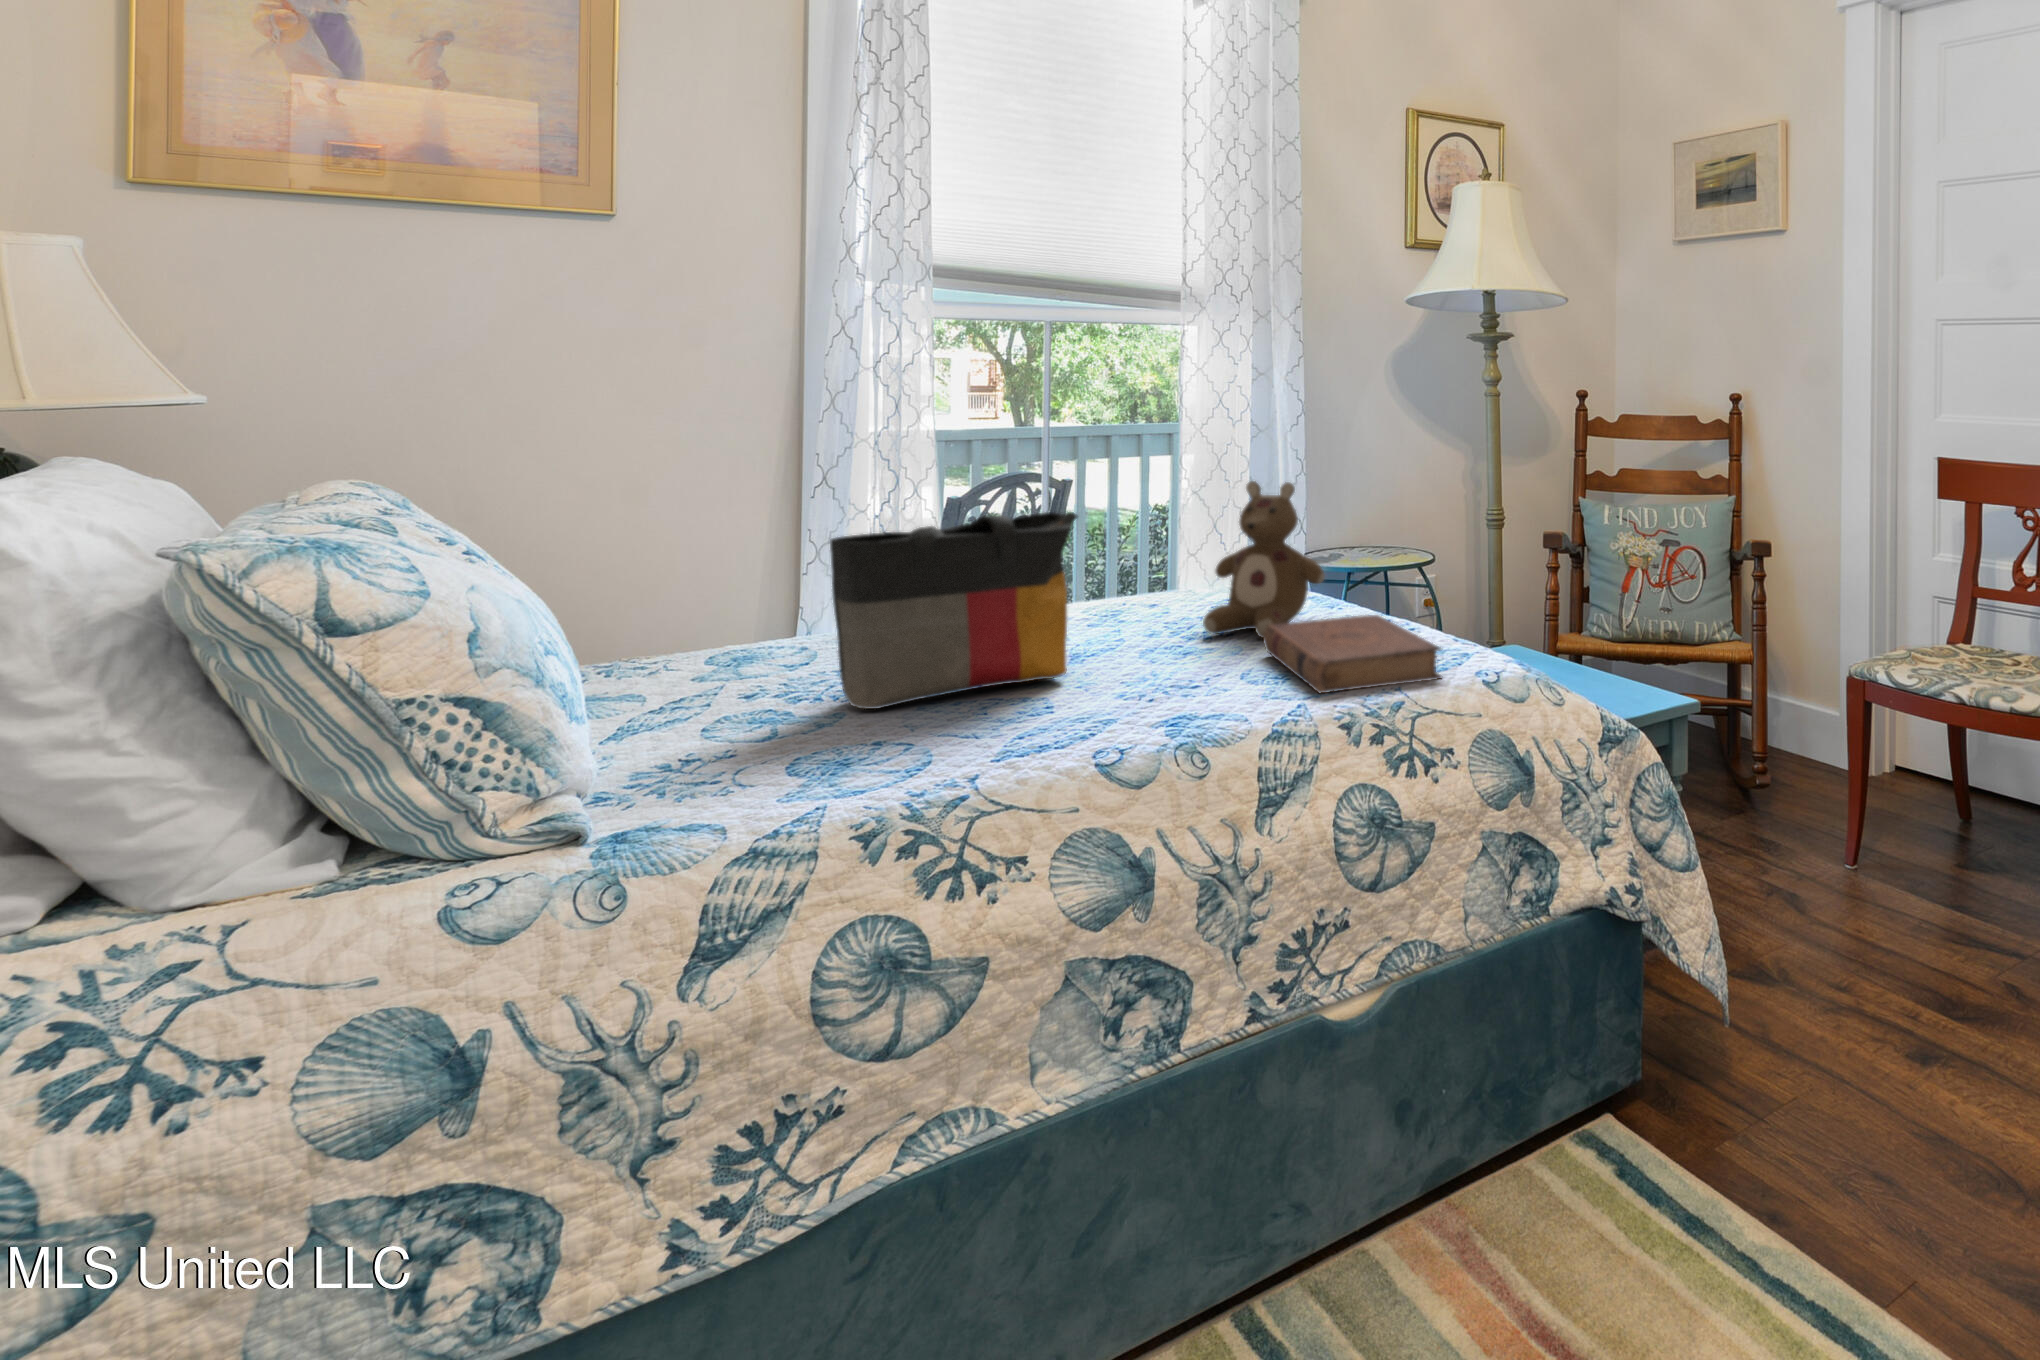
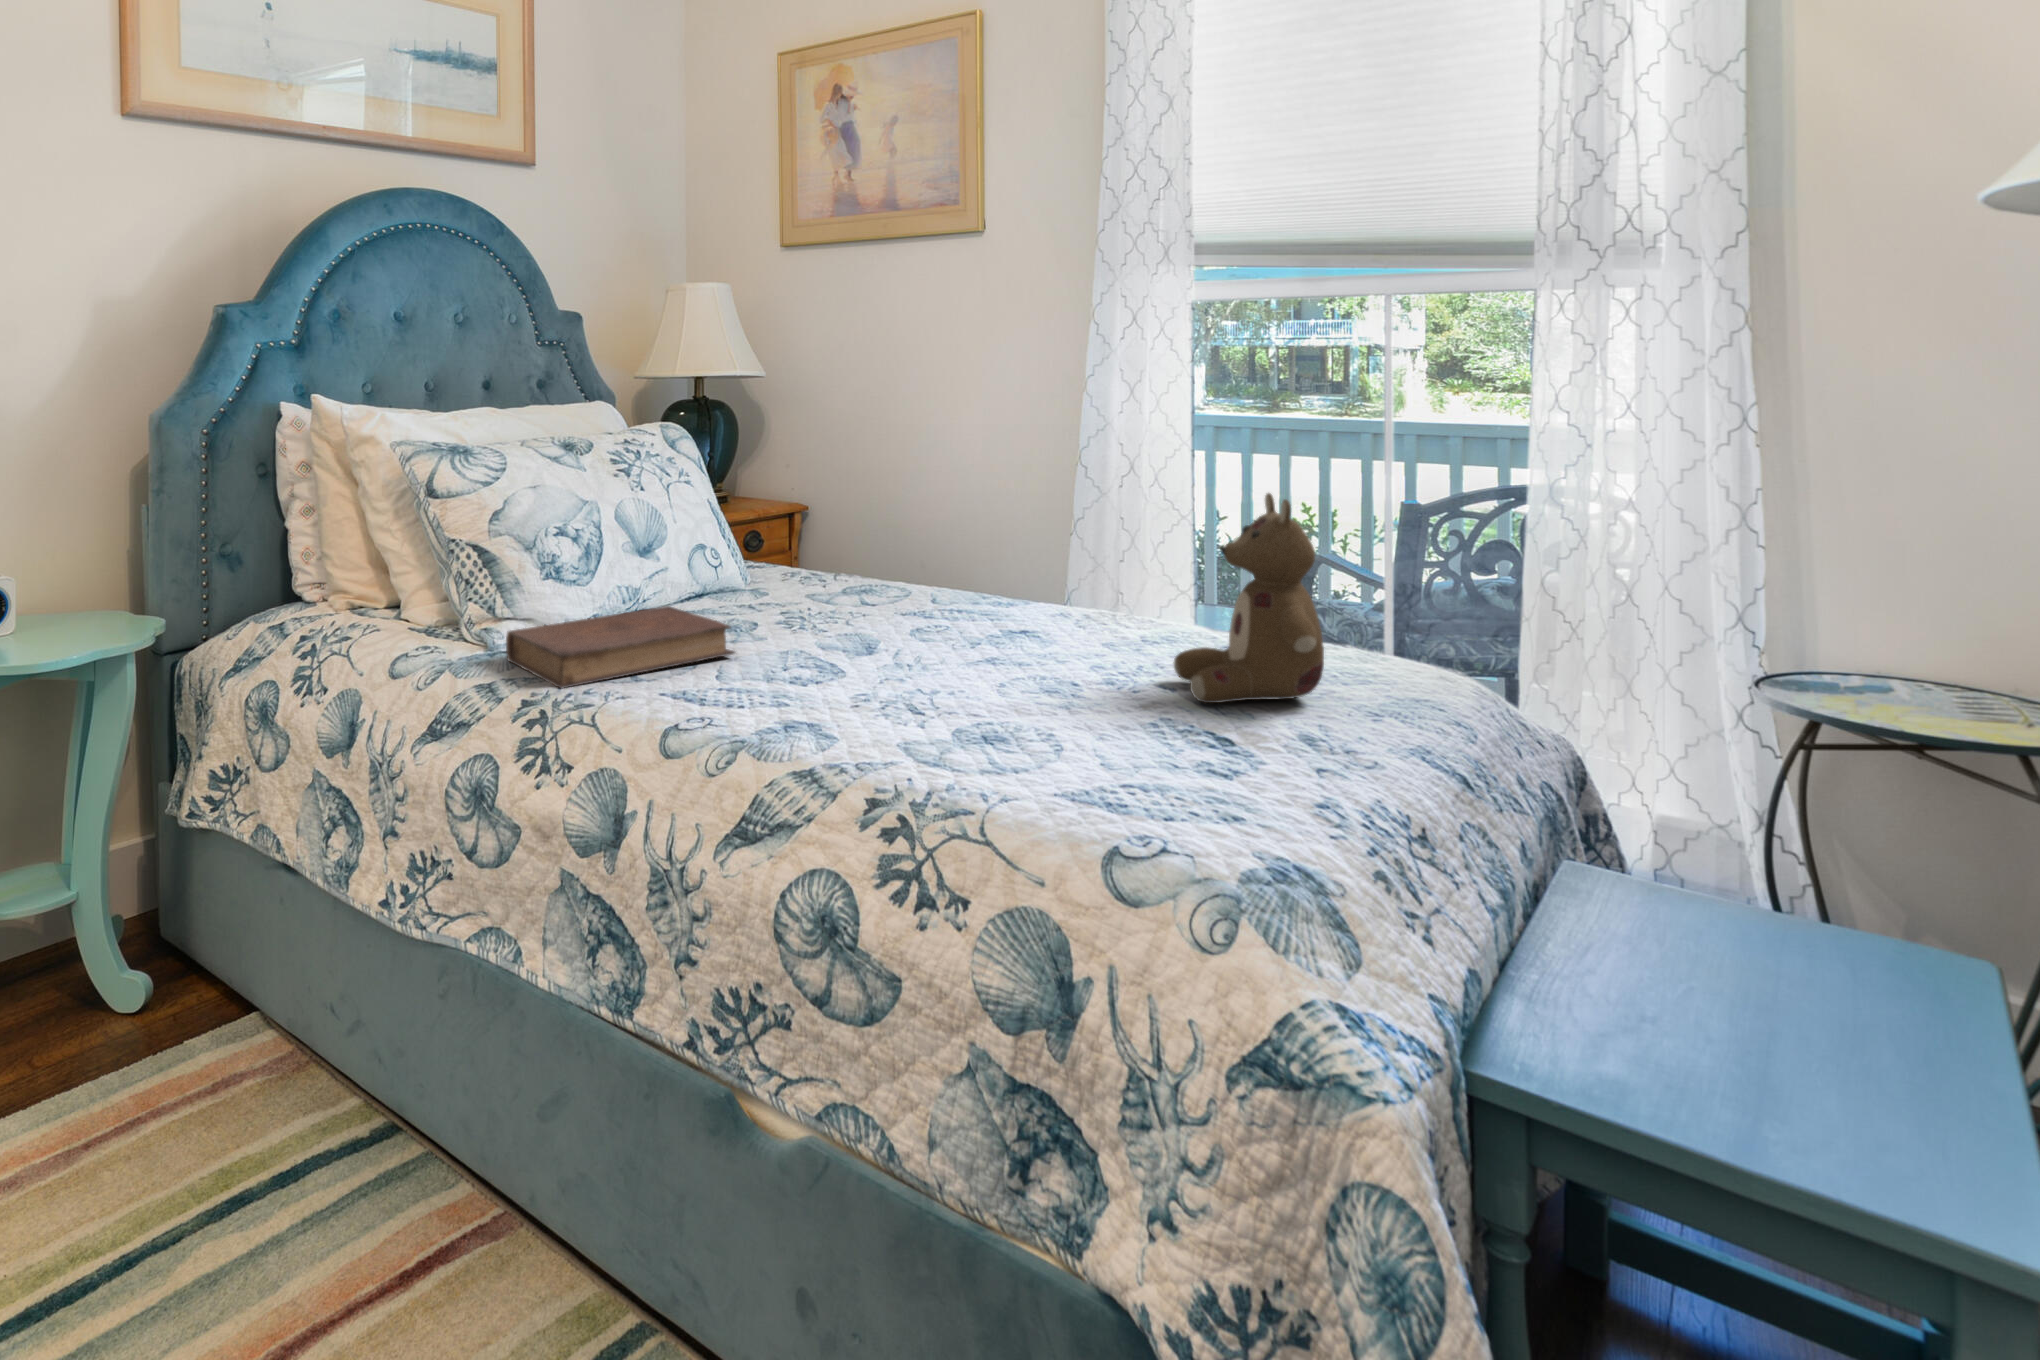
tote bag: present [830,512,1078,709] -> none [786,488,976,661]
book: present [1263,615,1441,693] -> present [506,606,735,689]

